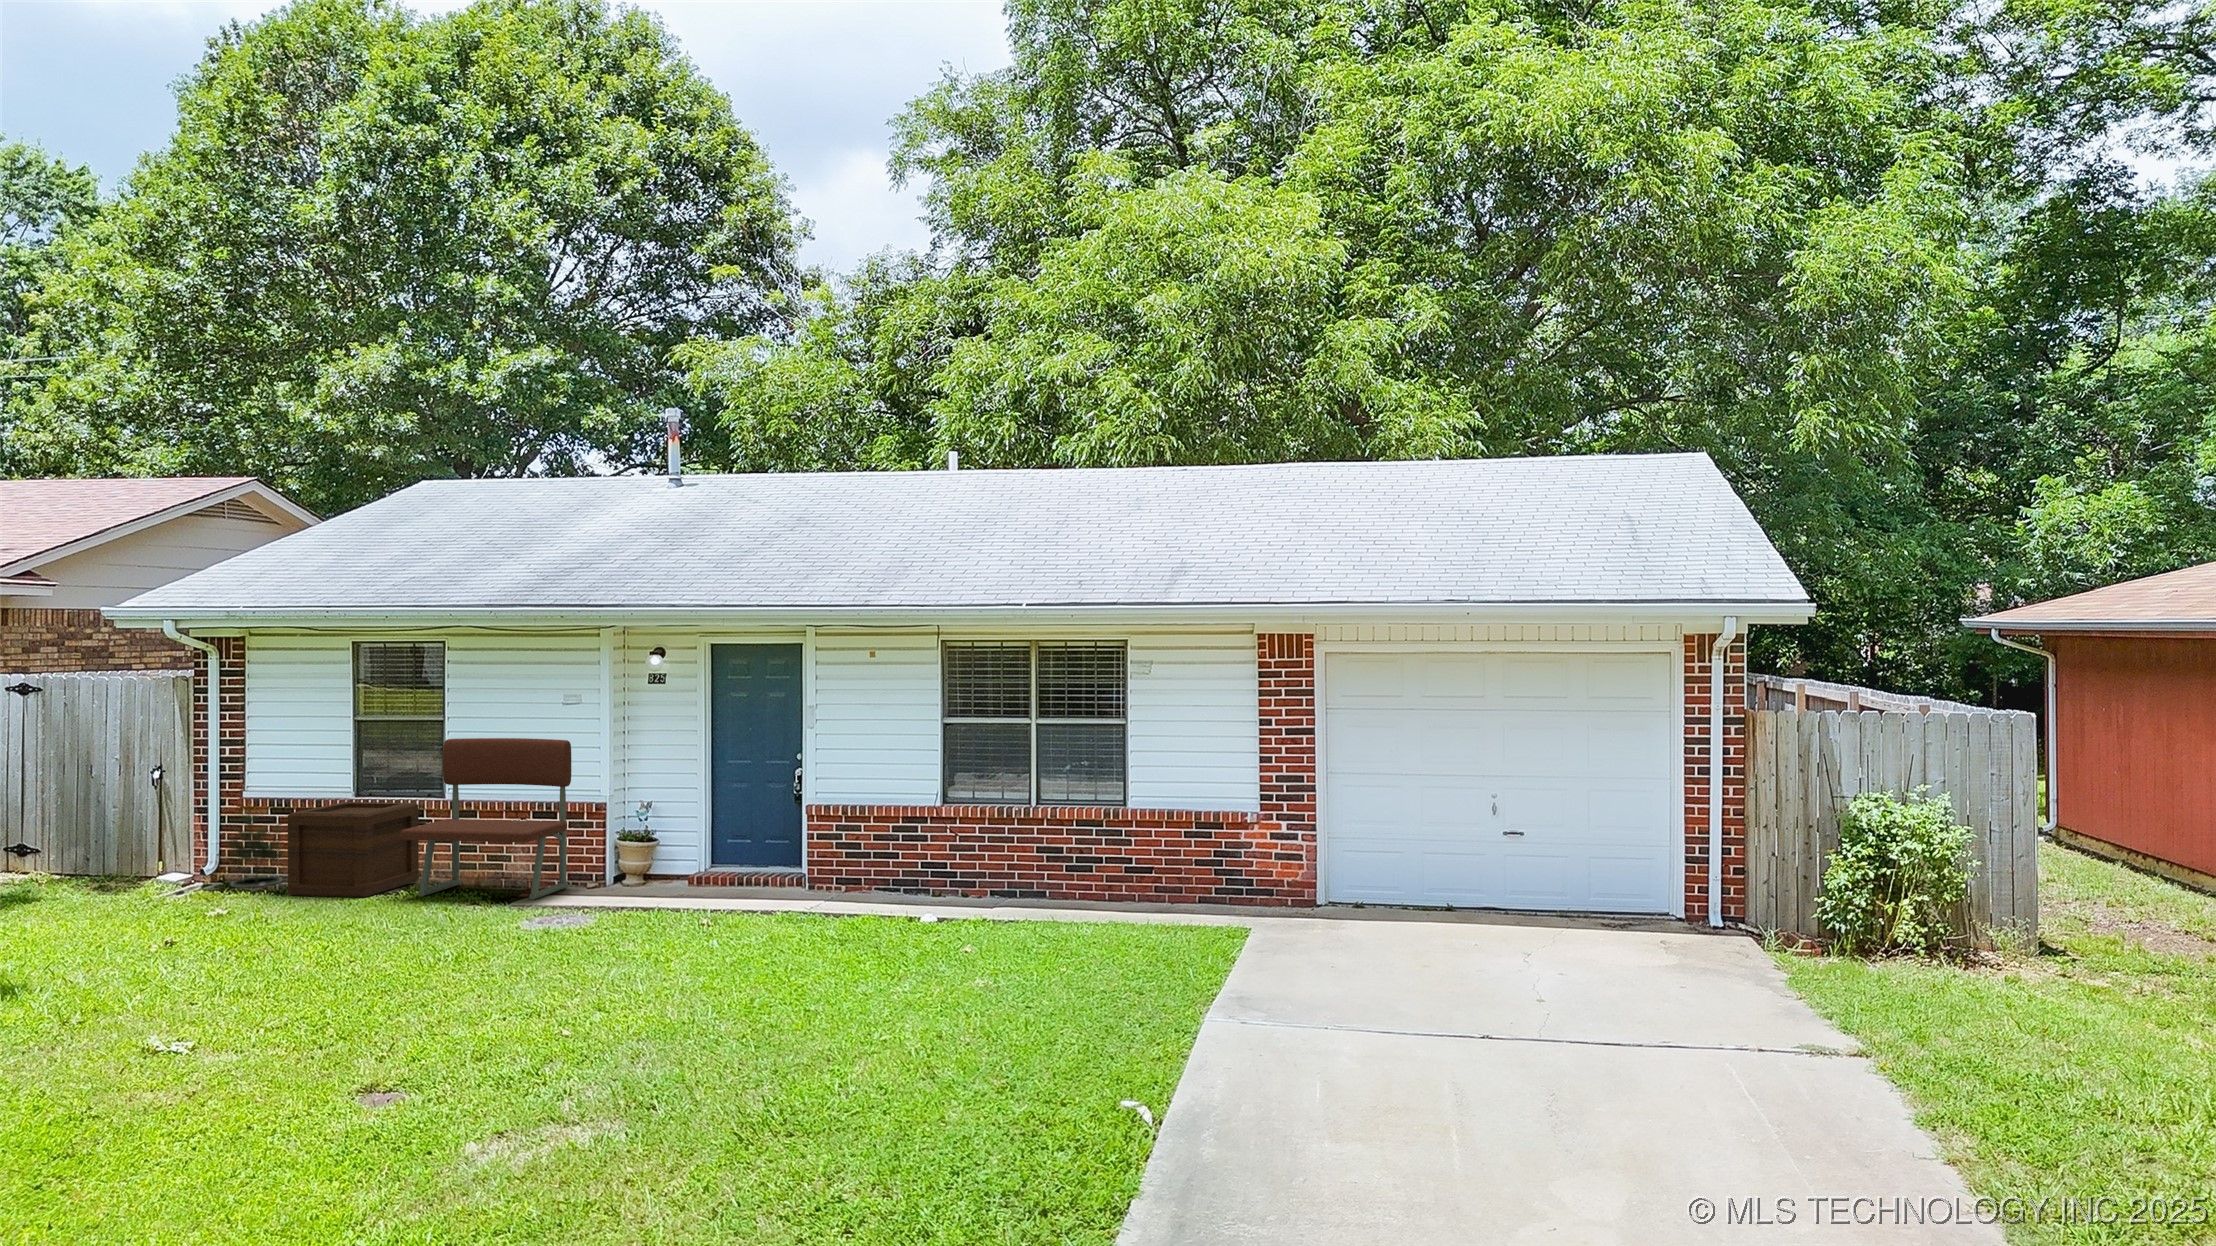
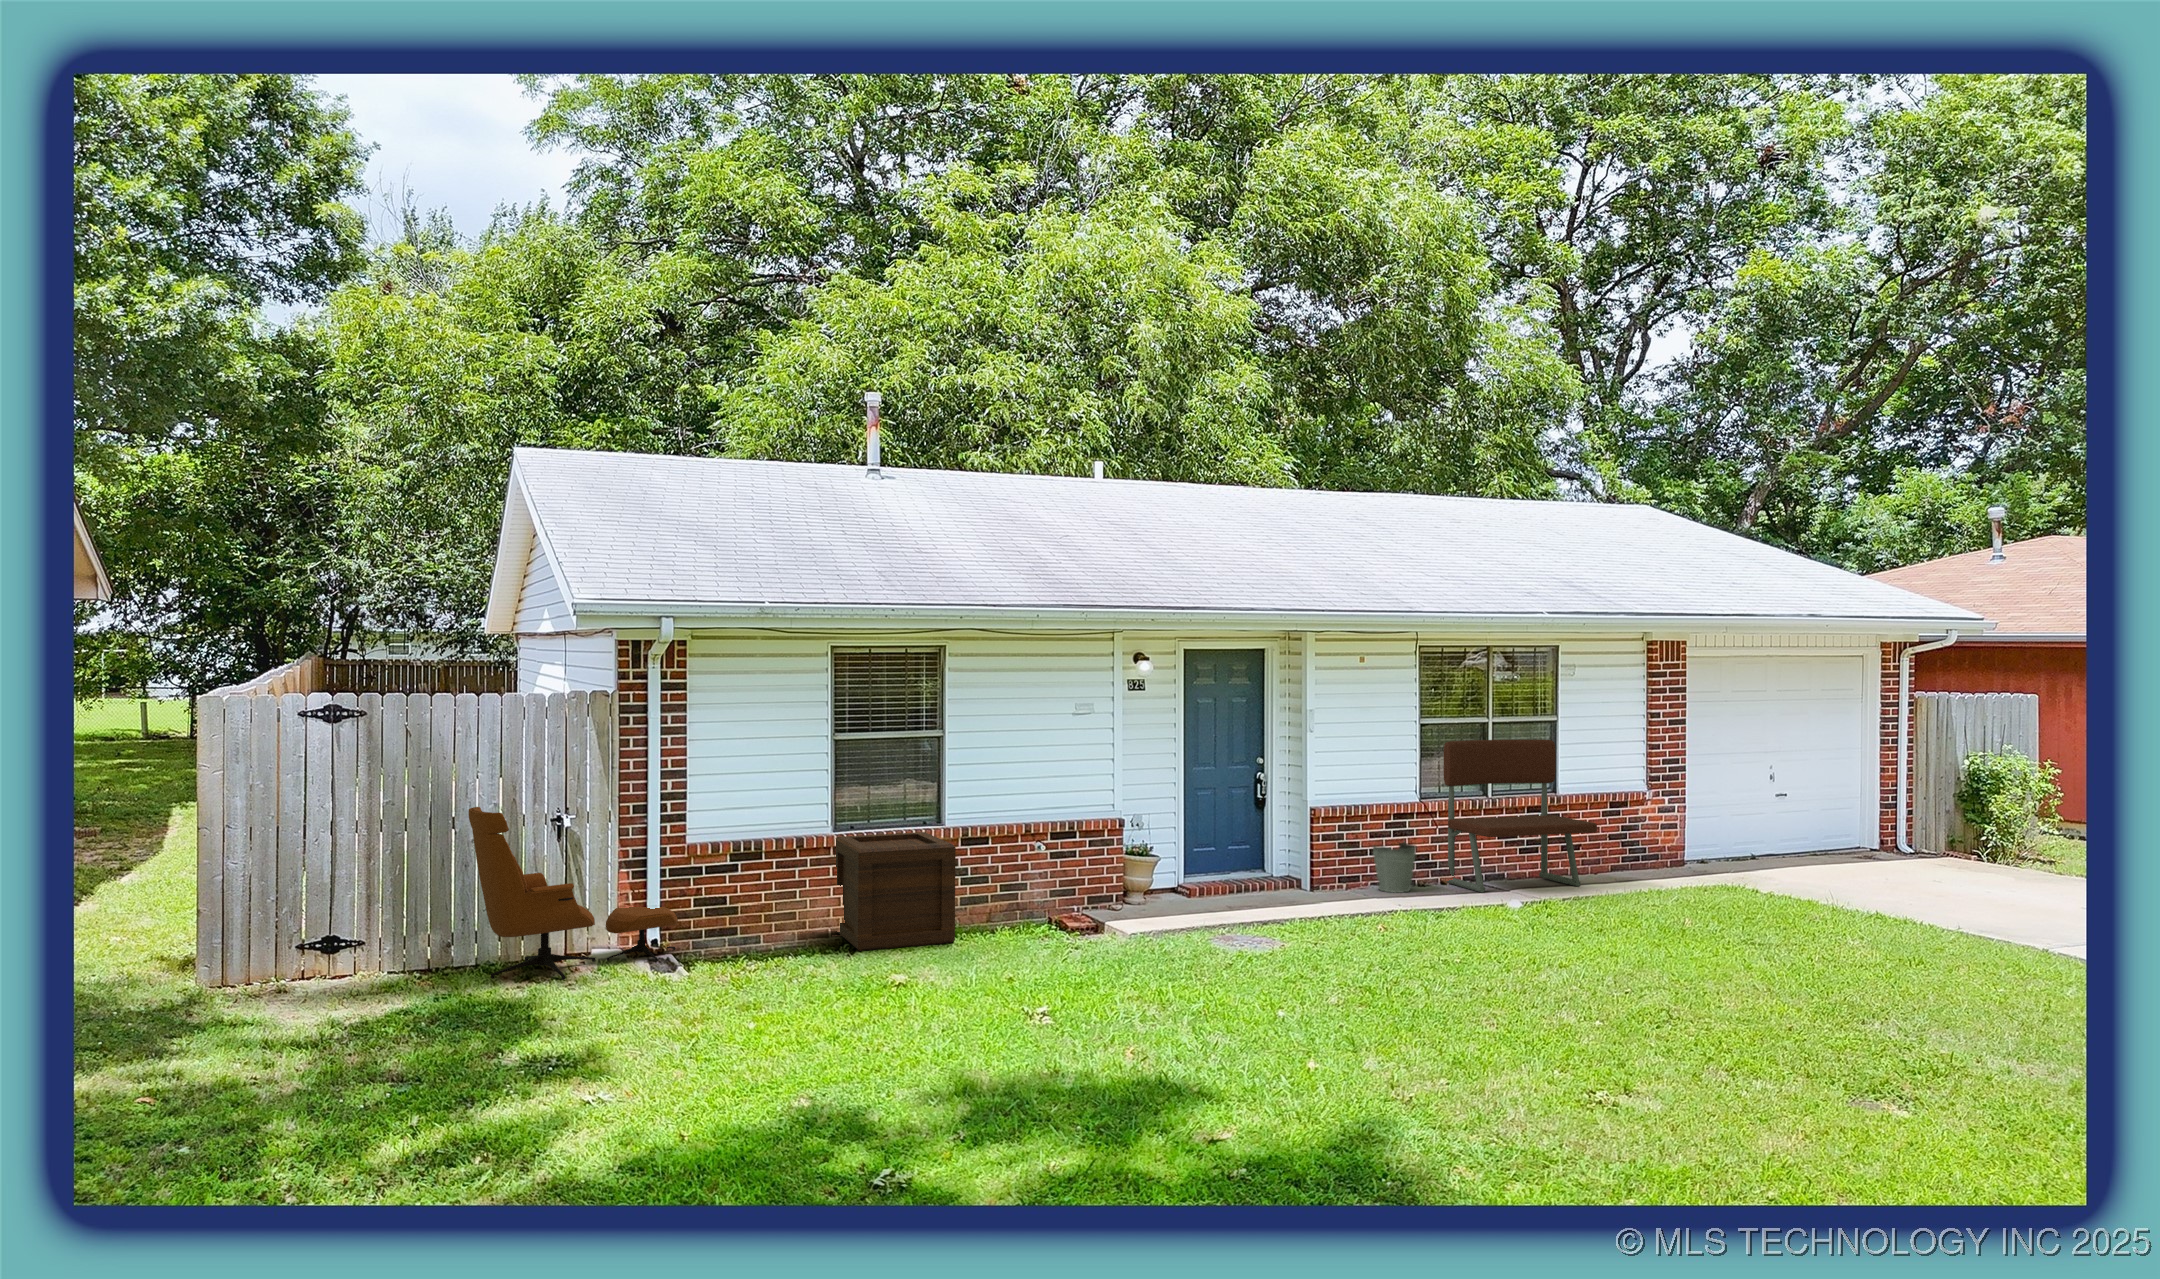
bench: present [400,738,571,900] -> present [1443,740,1597,893]
lounge chair: none [35,763,216,892] -> present [468,807,678,979]
potted tree: present [227,807,283,888] -> none [713,847,776,952]
bucket: none [851,846,902,901] -> present [1373,841,1416,893]

